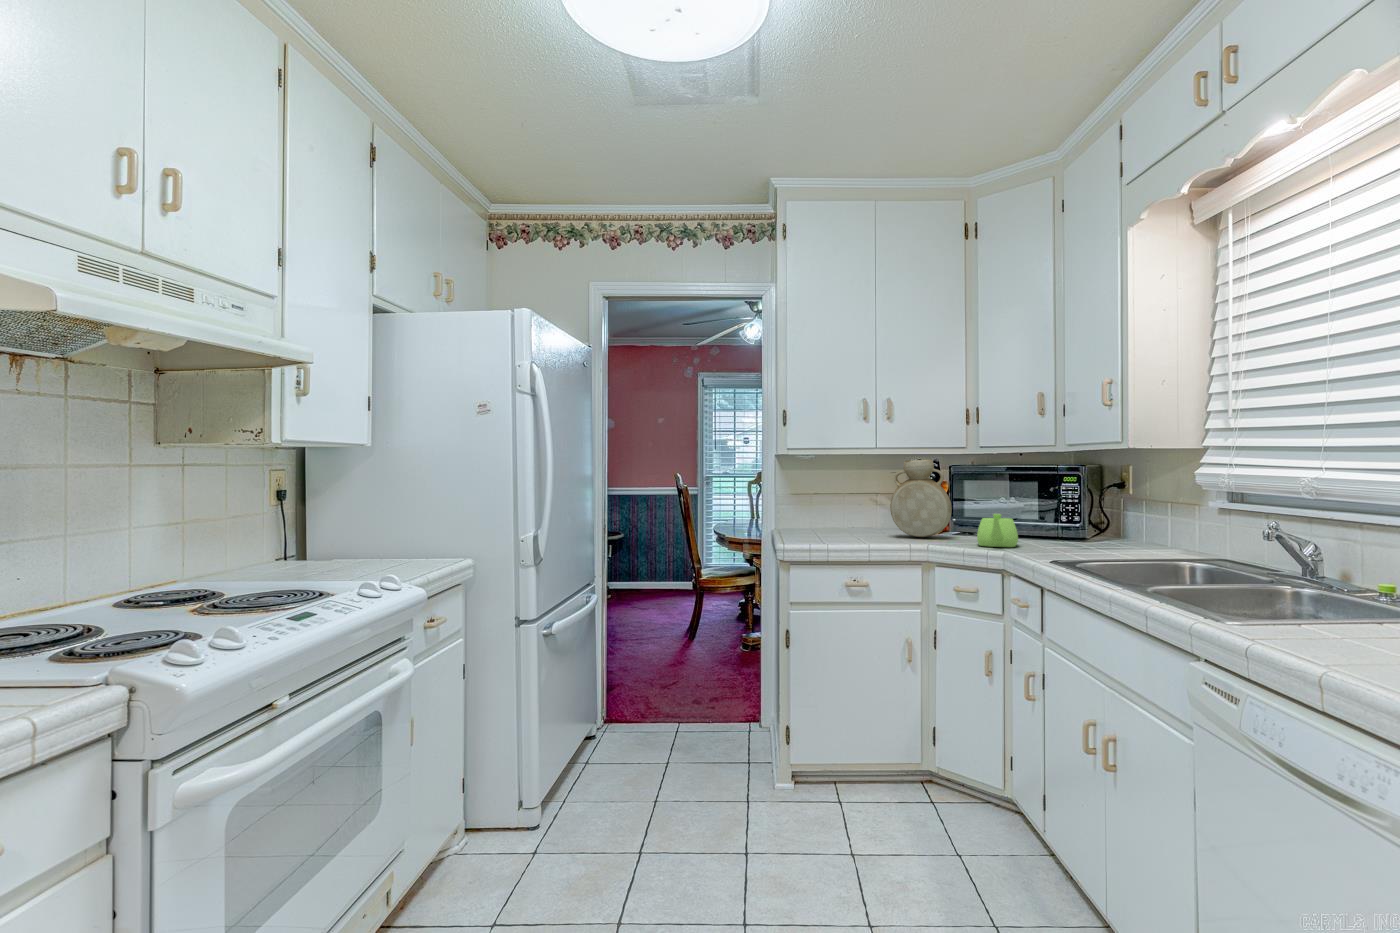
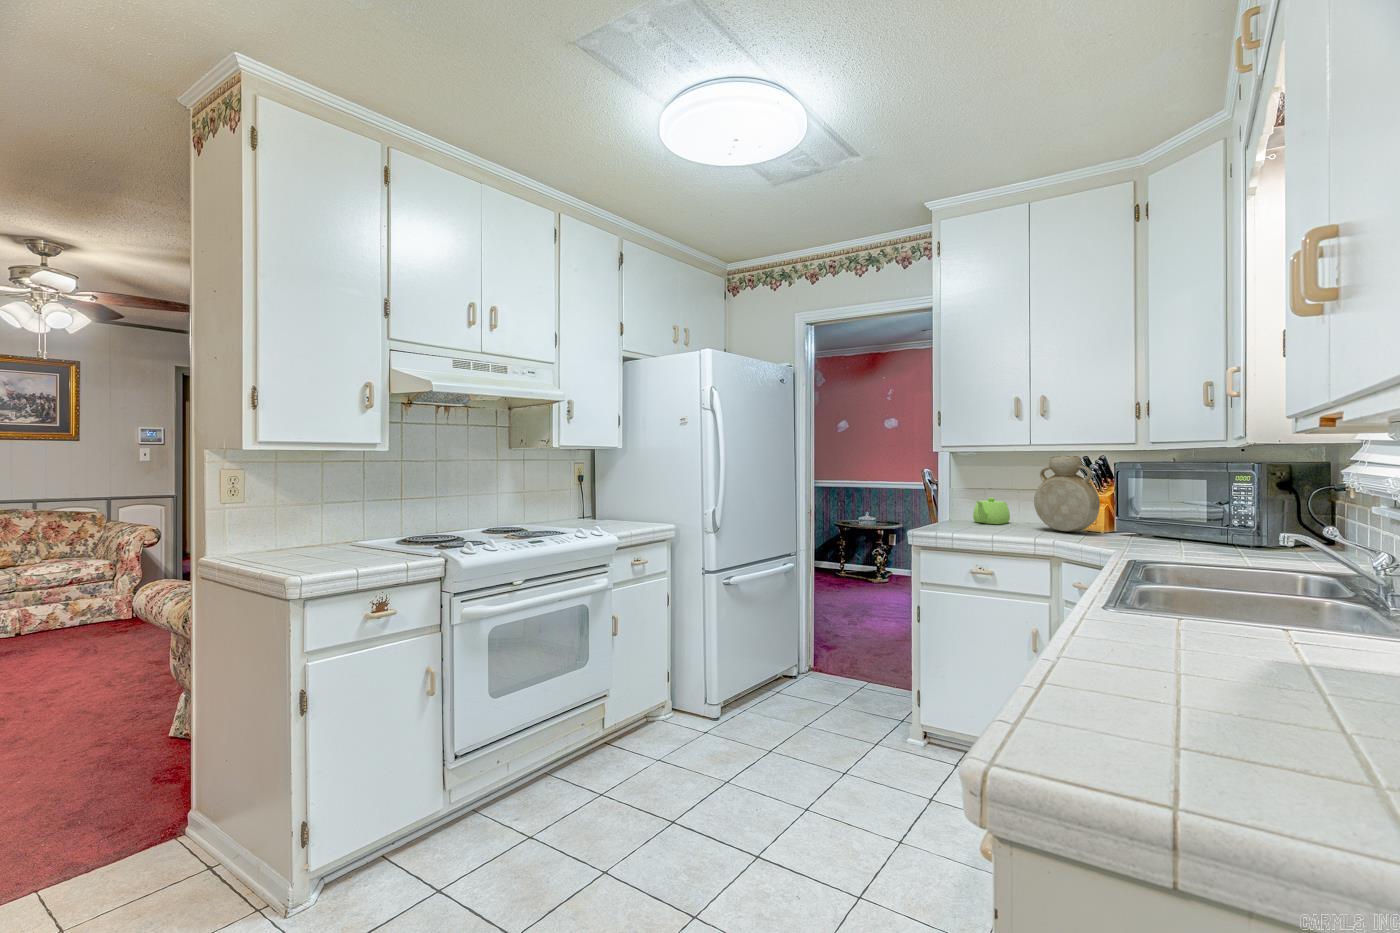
teapot: present [977,514,1018,547] -> present [973,498,1010,524]

